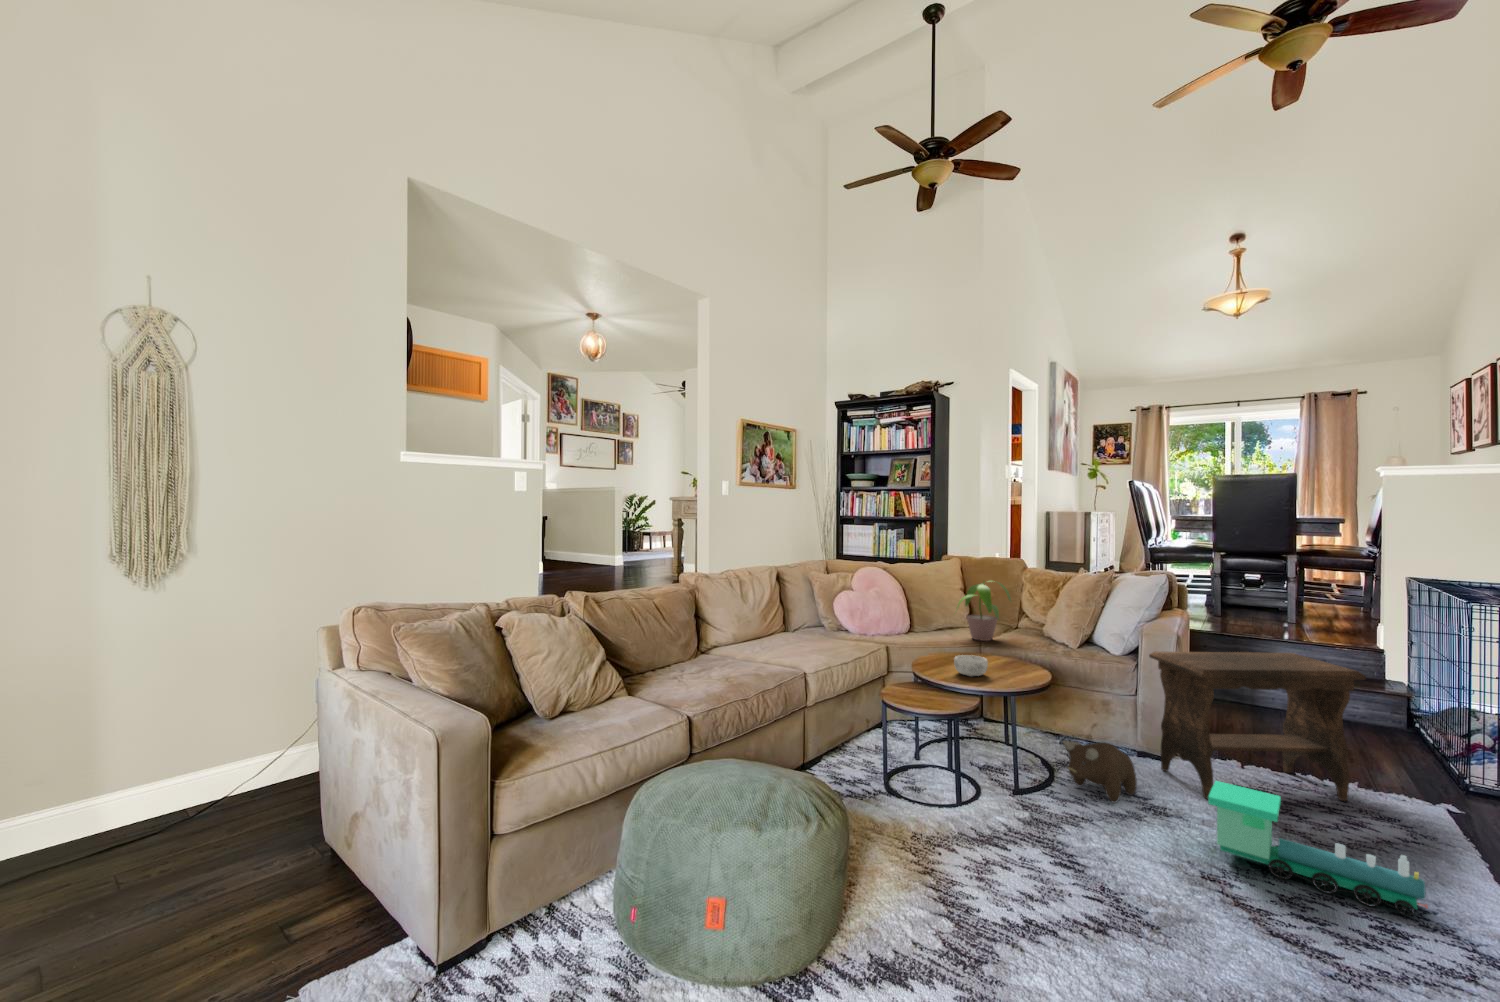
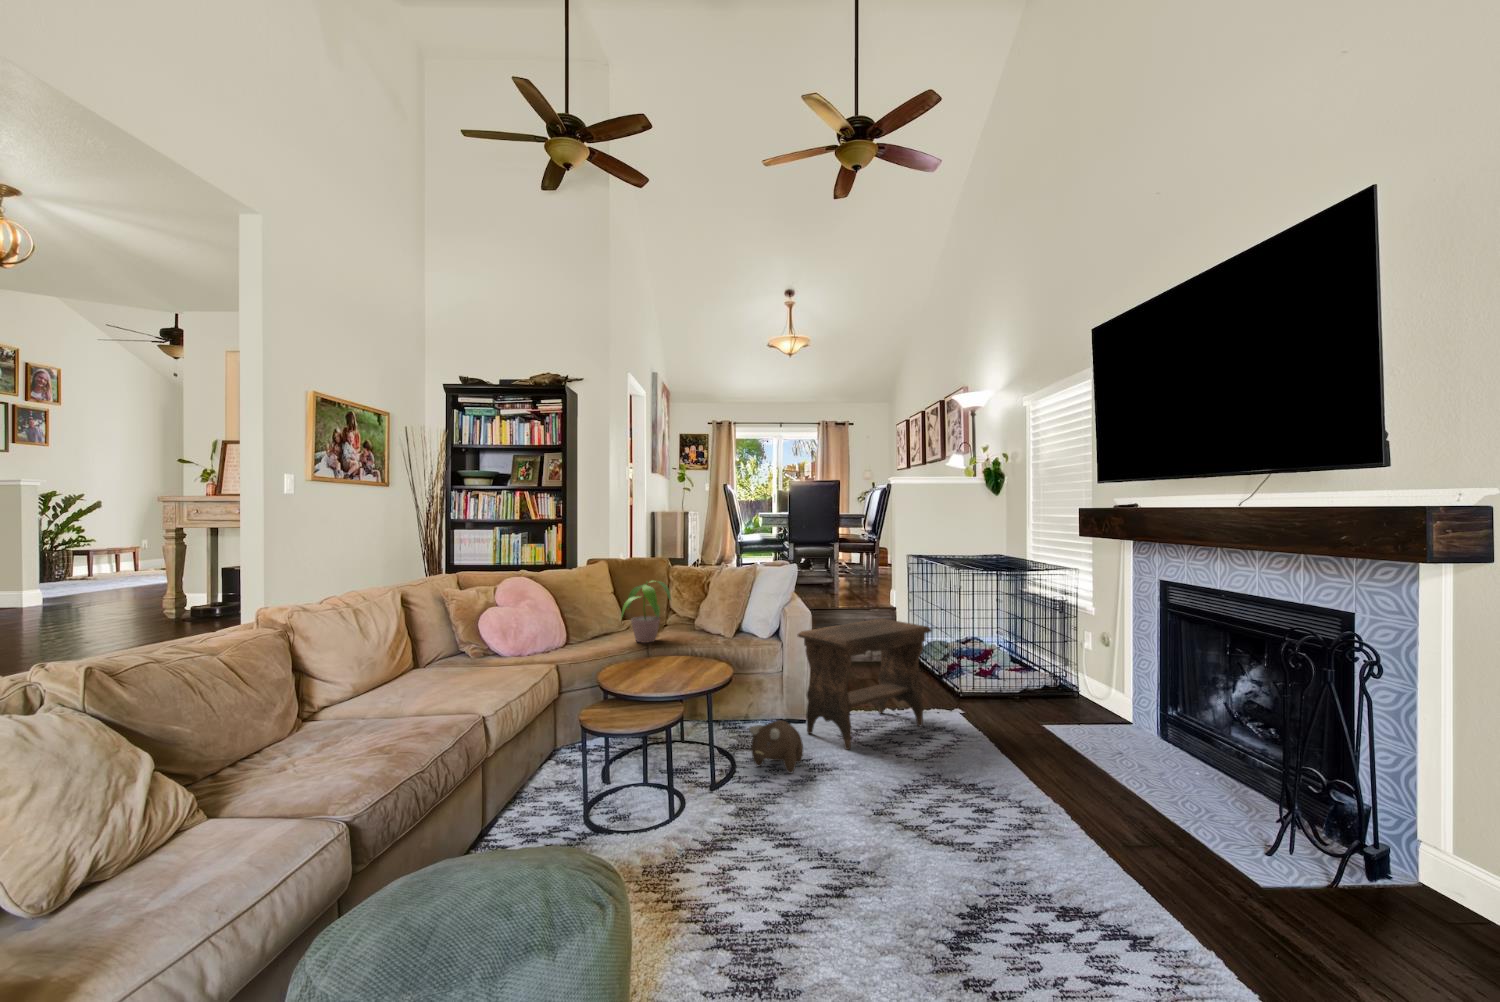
decorative bowl: present [954,655,988,676] -> none [650,659,683,682]
toy train: present [1208,781,1428,915] -> none [871,733,1004,802]

